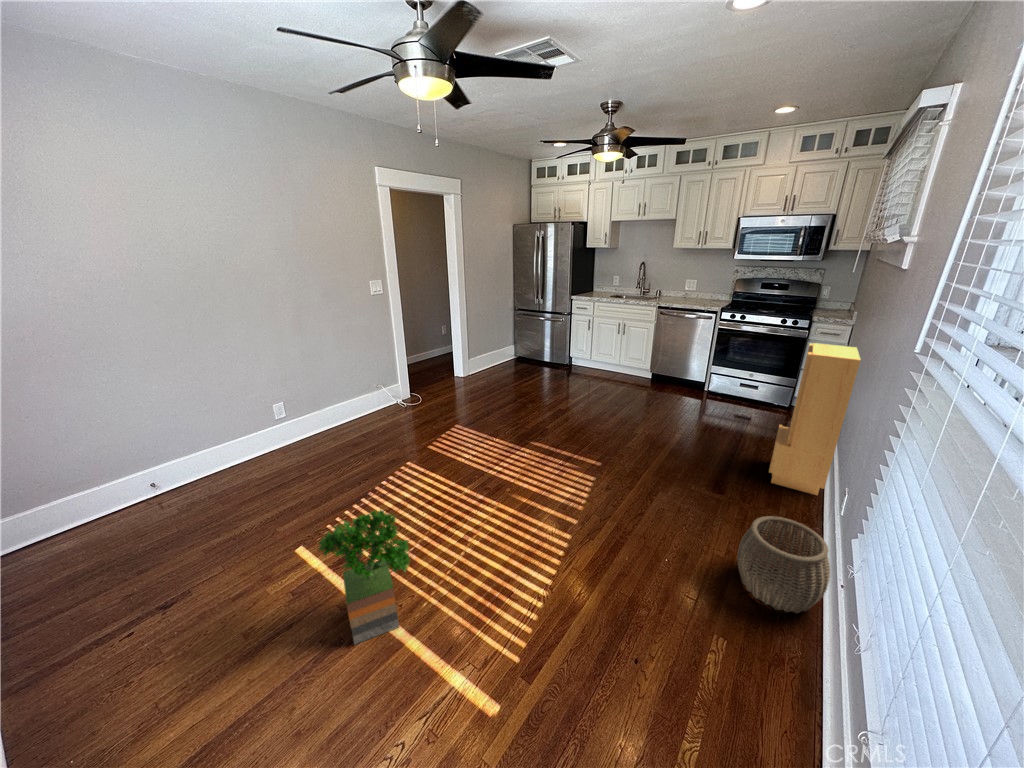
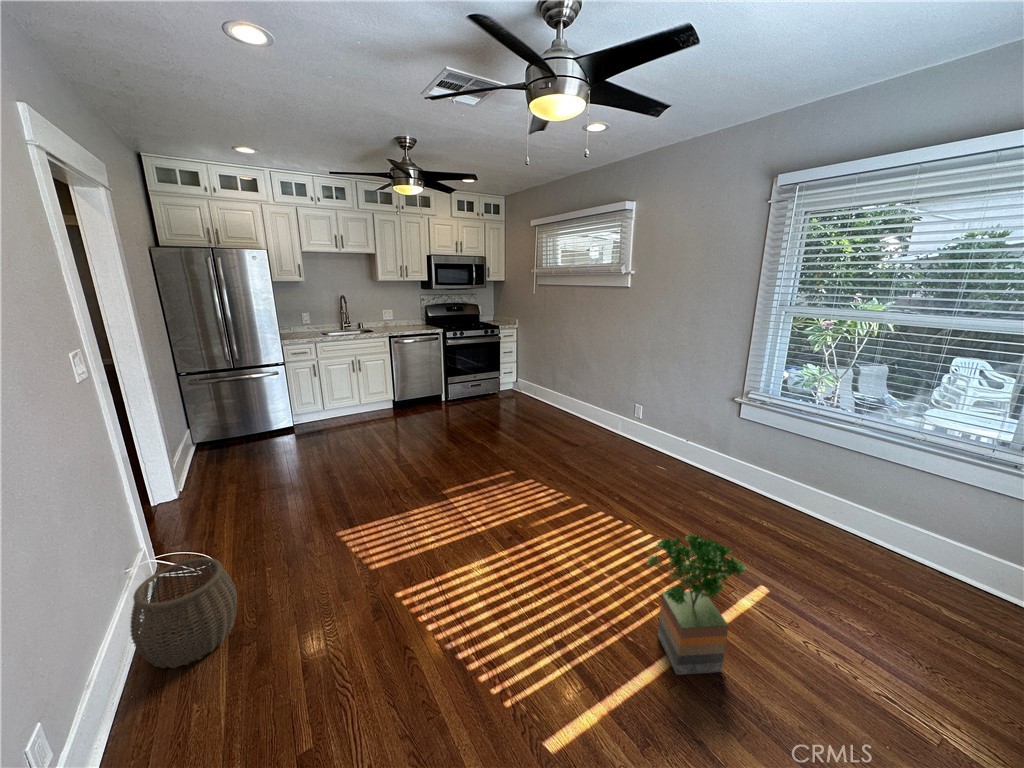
storage cabinet: present [769,343,861,495] -> none [557,335,603,431]
woven basket: present [737,516,830,613] -> present [130,558,237,668]

